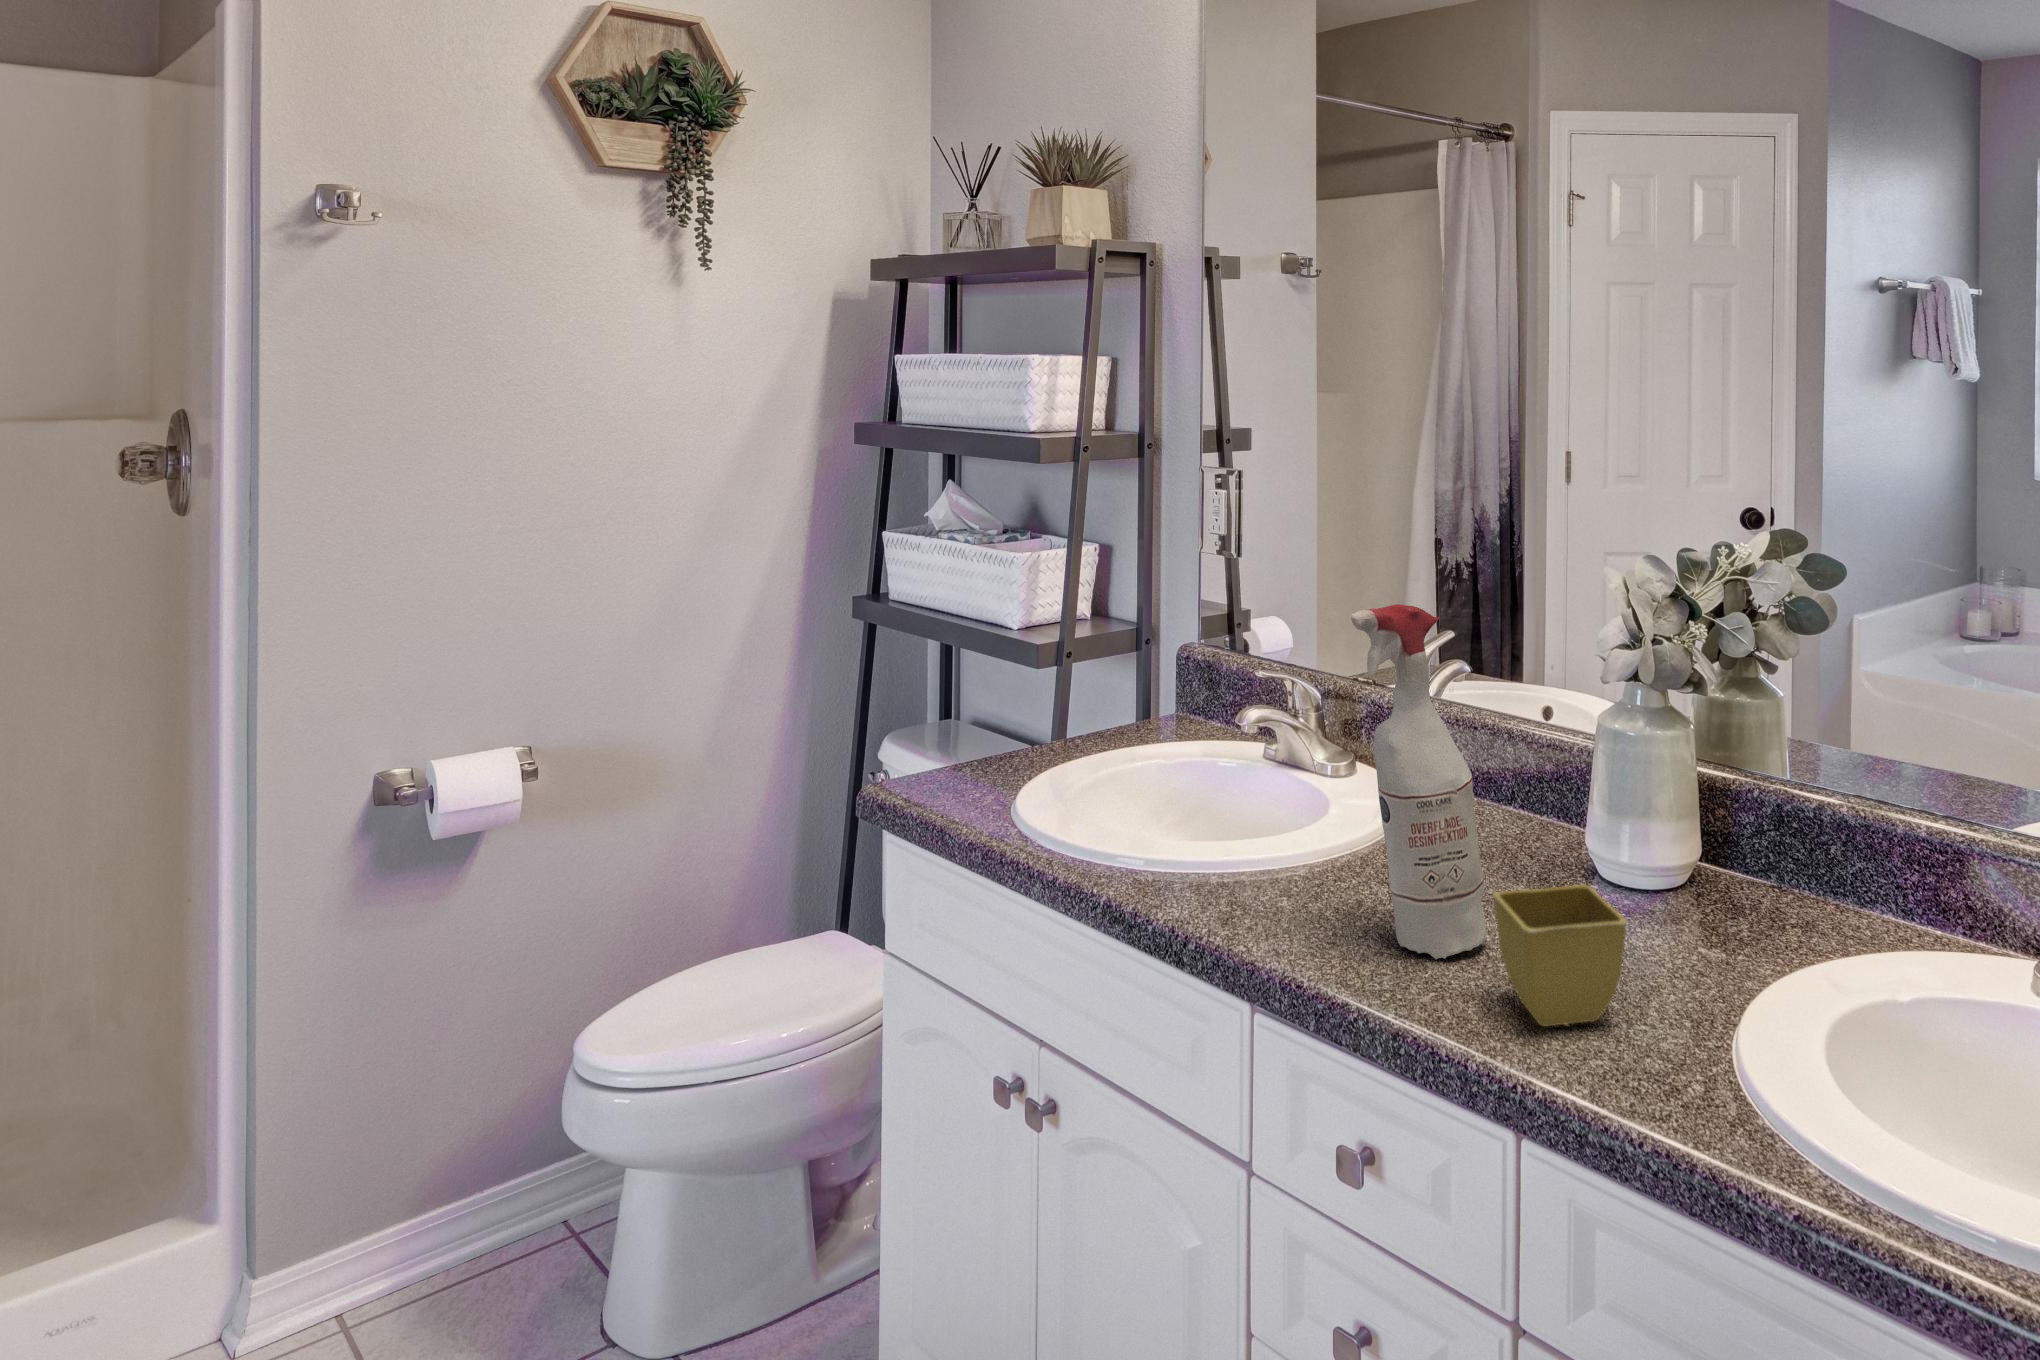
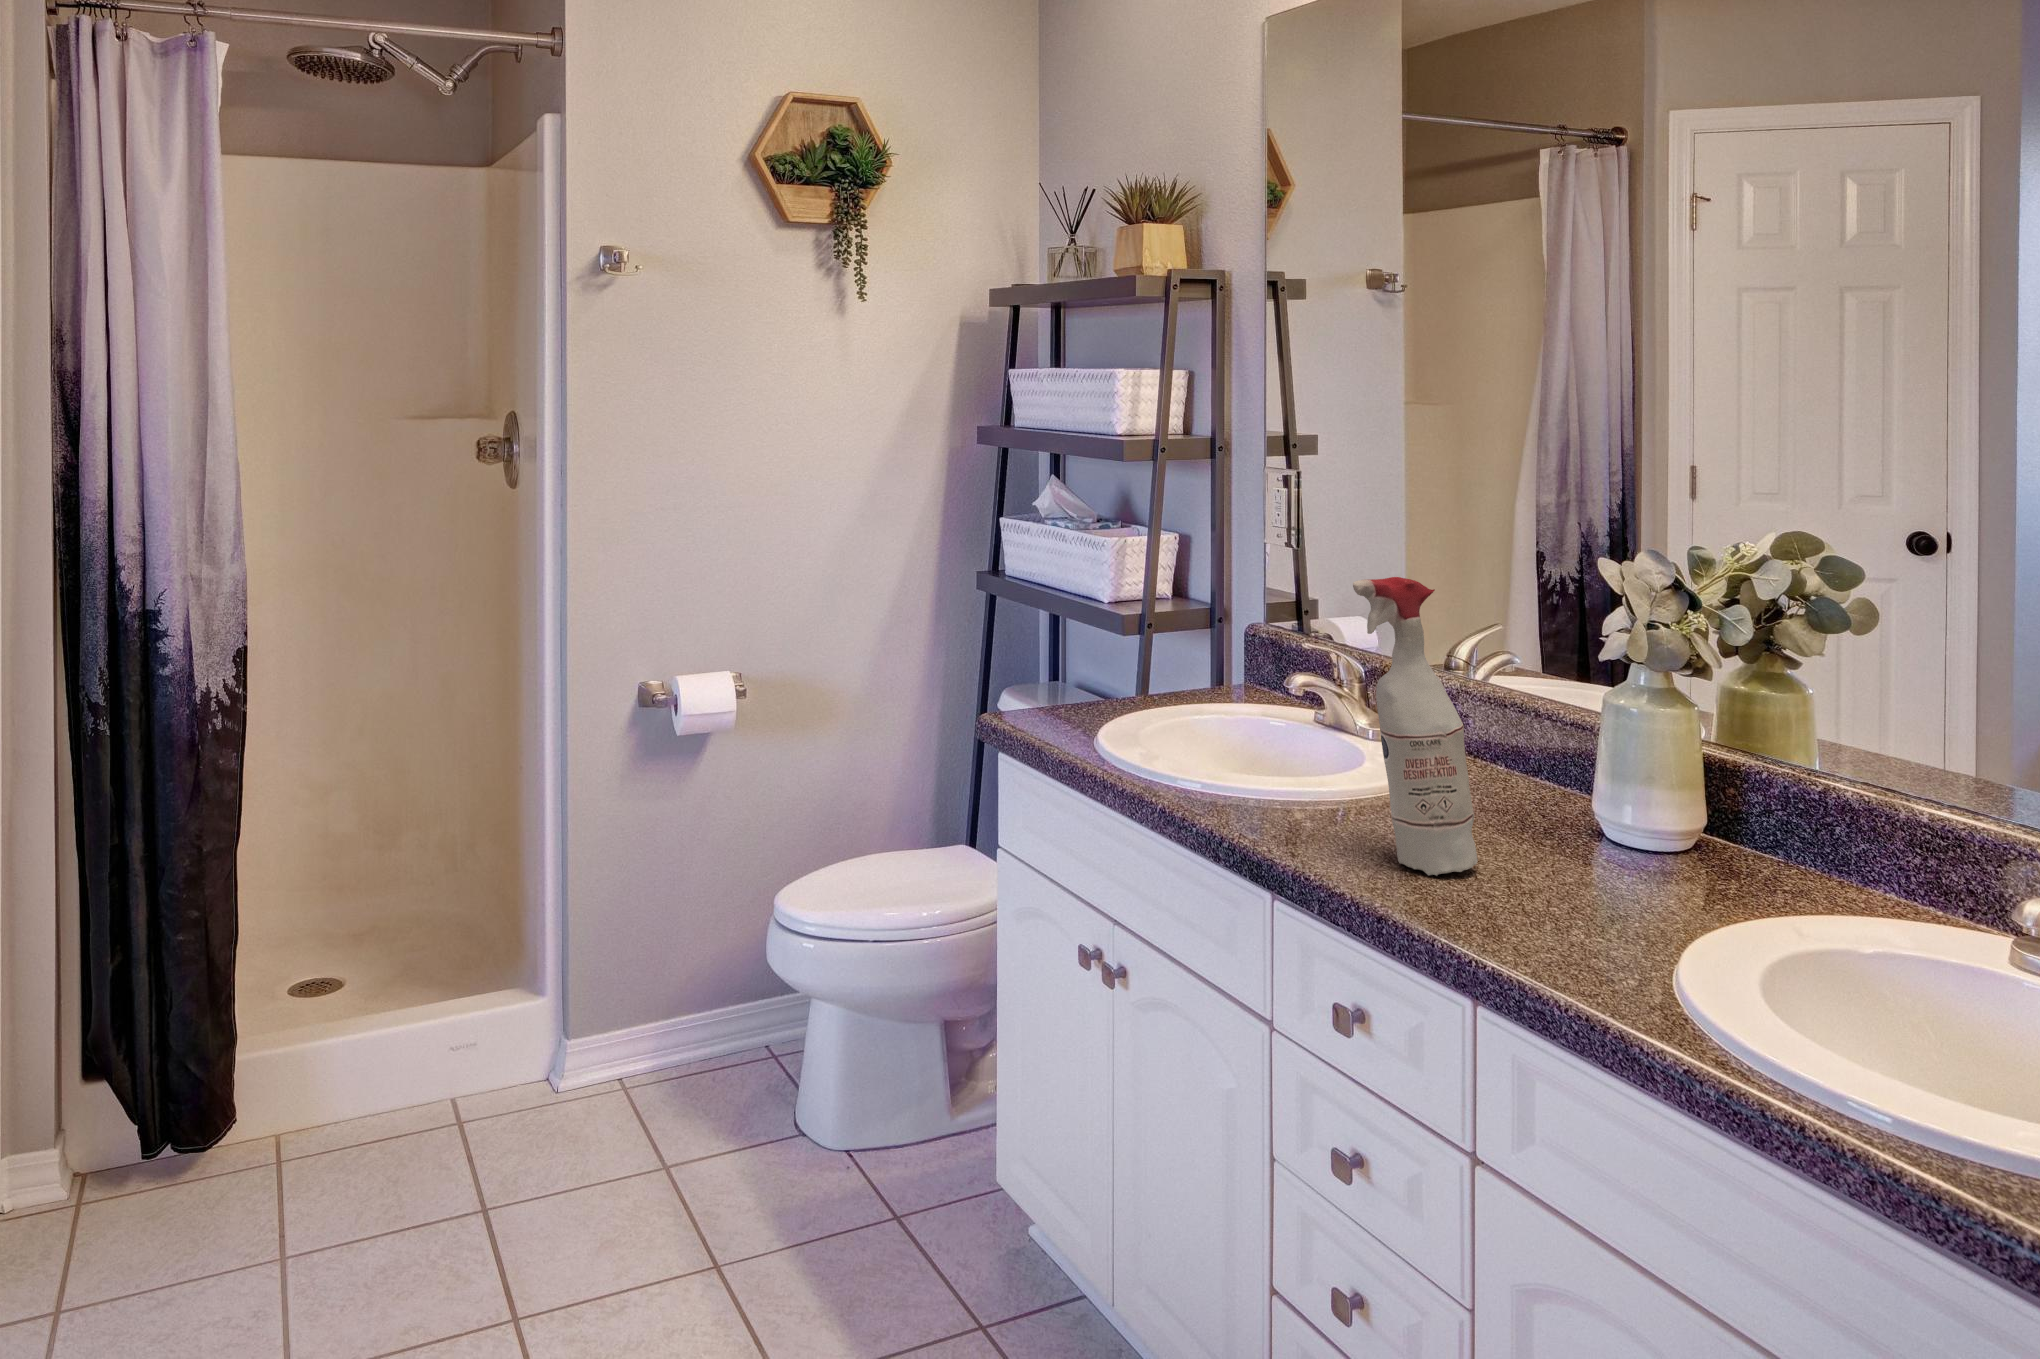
flower pot: present [1493,885,1627,1027] -> none [1470,818,1583,930]

